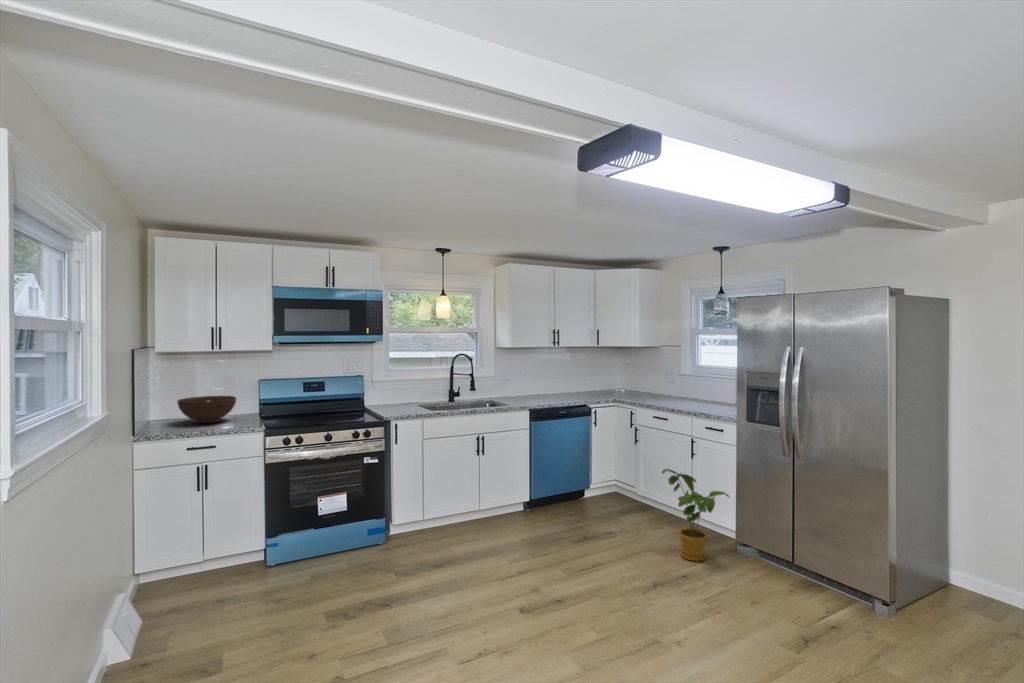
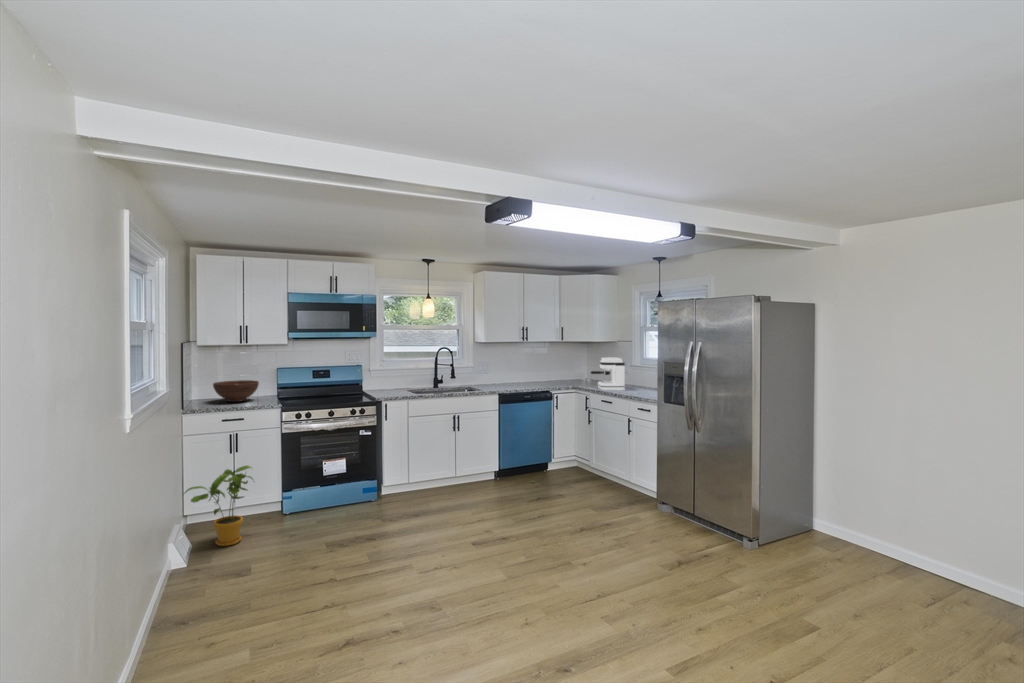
coffee maker: none [636,364,679,404] -> present [591,358,625,391]
house plant: present [662,469,729,561] -> present [184,466,253,546]

